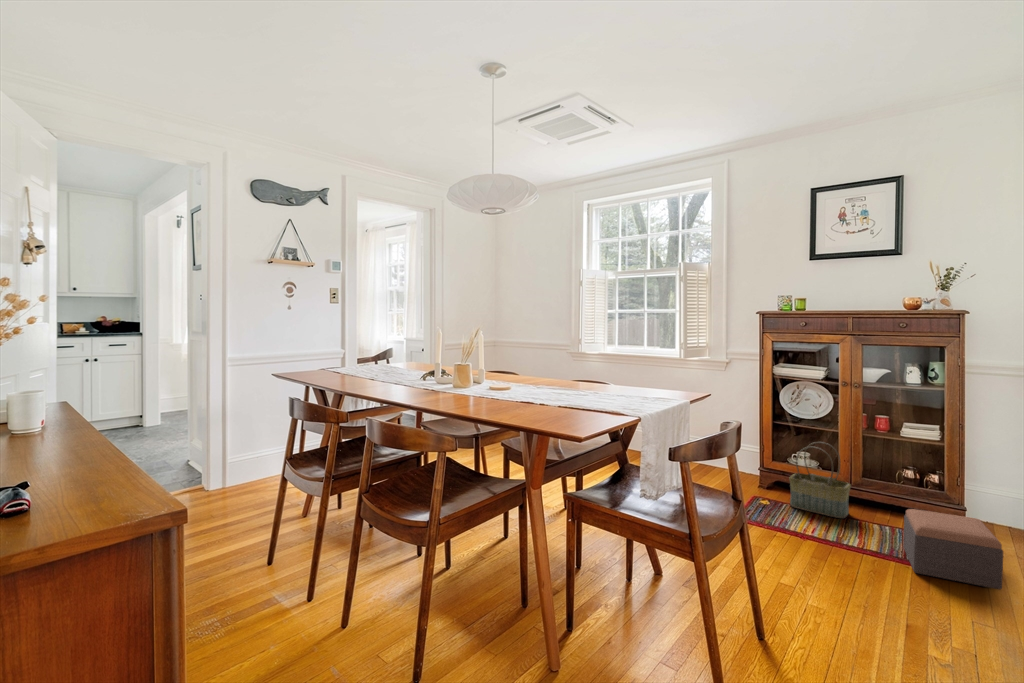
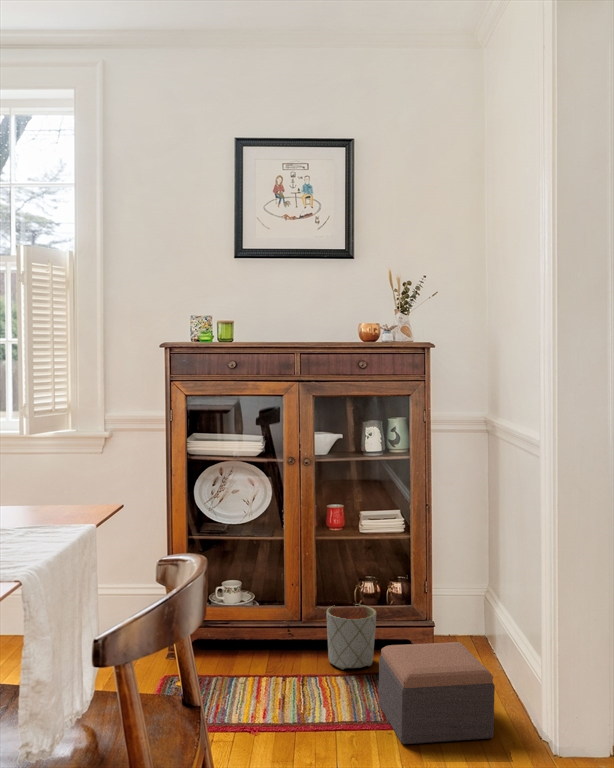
basket: present [789,442,851,518] -> none [218,557,303,676]
planter: none [870,481,911,526] -> present [326,604,376,670]

